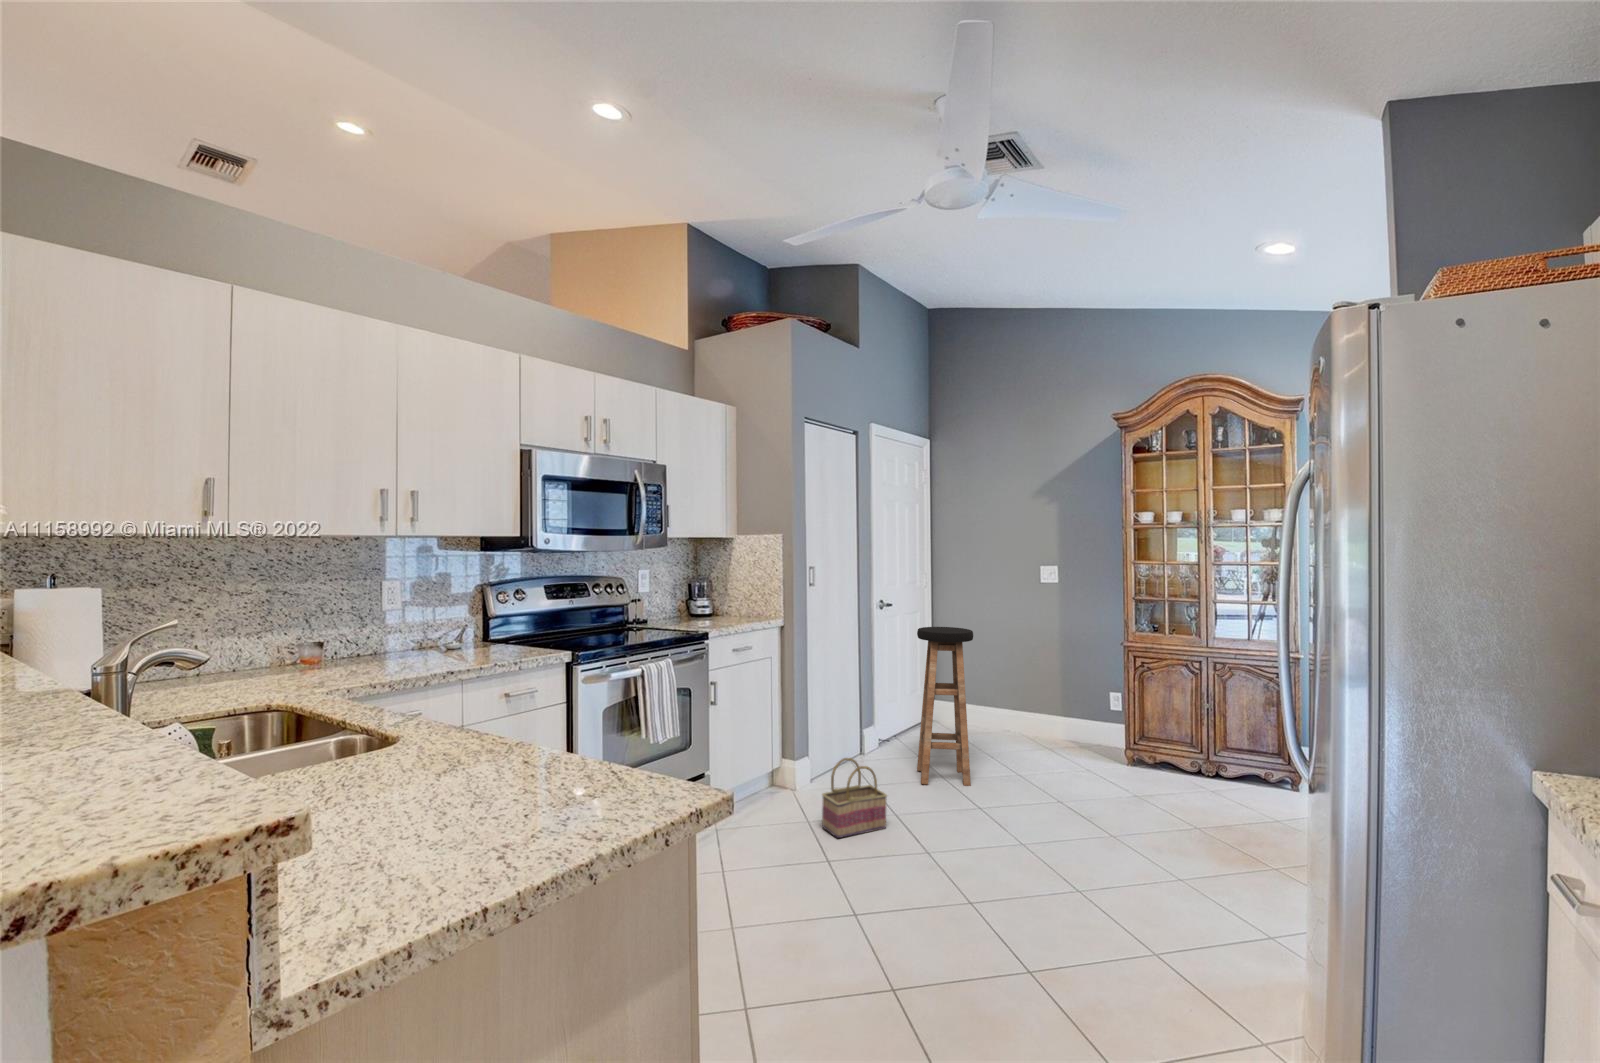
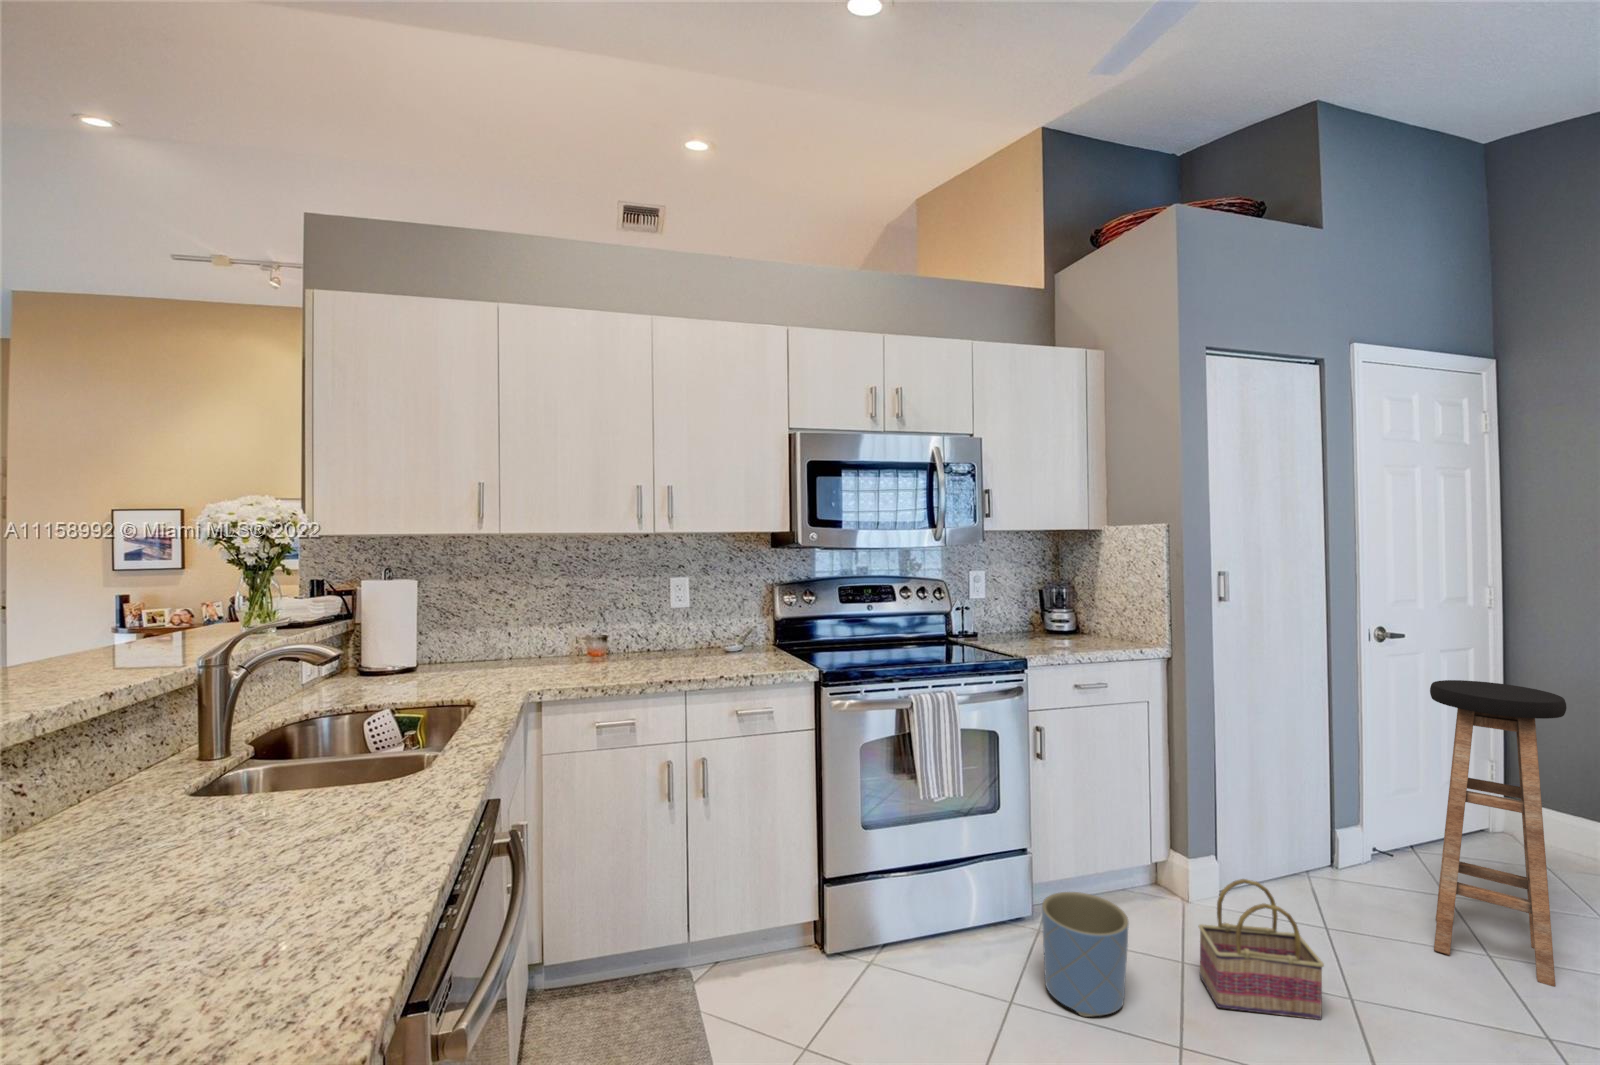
planter: none [738,789,793,865] -> present [1042,892,1129,1017]

